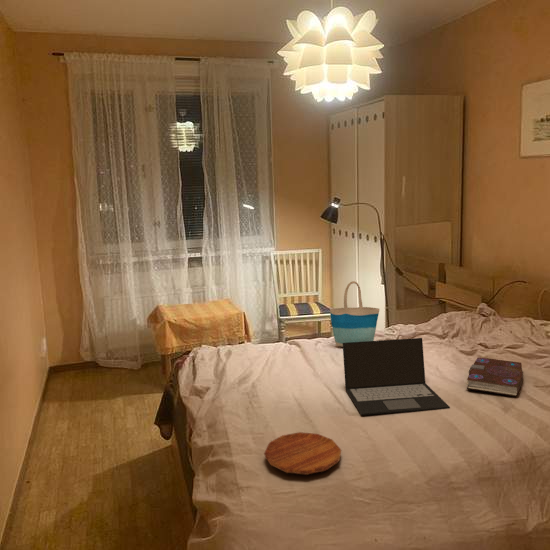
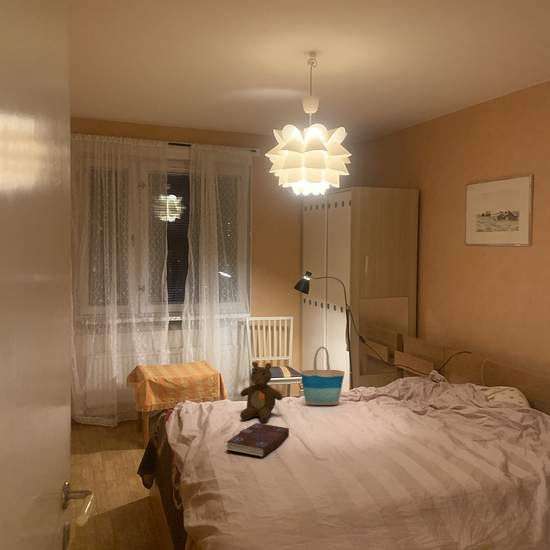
teddy bear: none [261,301,309,369] -> present [240,362,283,422]
laptop: present [343,338,450,415] -> none [312,396,401,460]
book: present [466,357,523,396] -> present [226,423,289,457]
tray: present [264,432,341,474] -> none [246,472,311,503]

